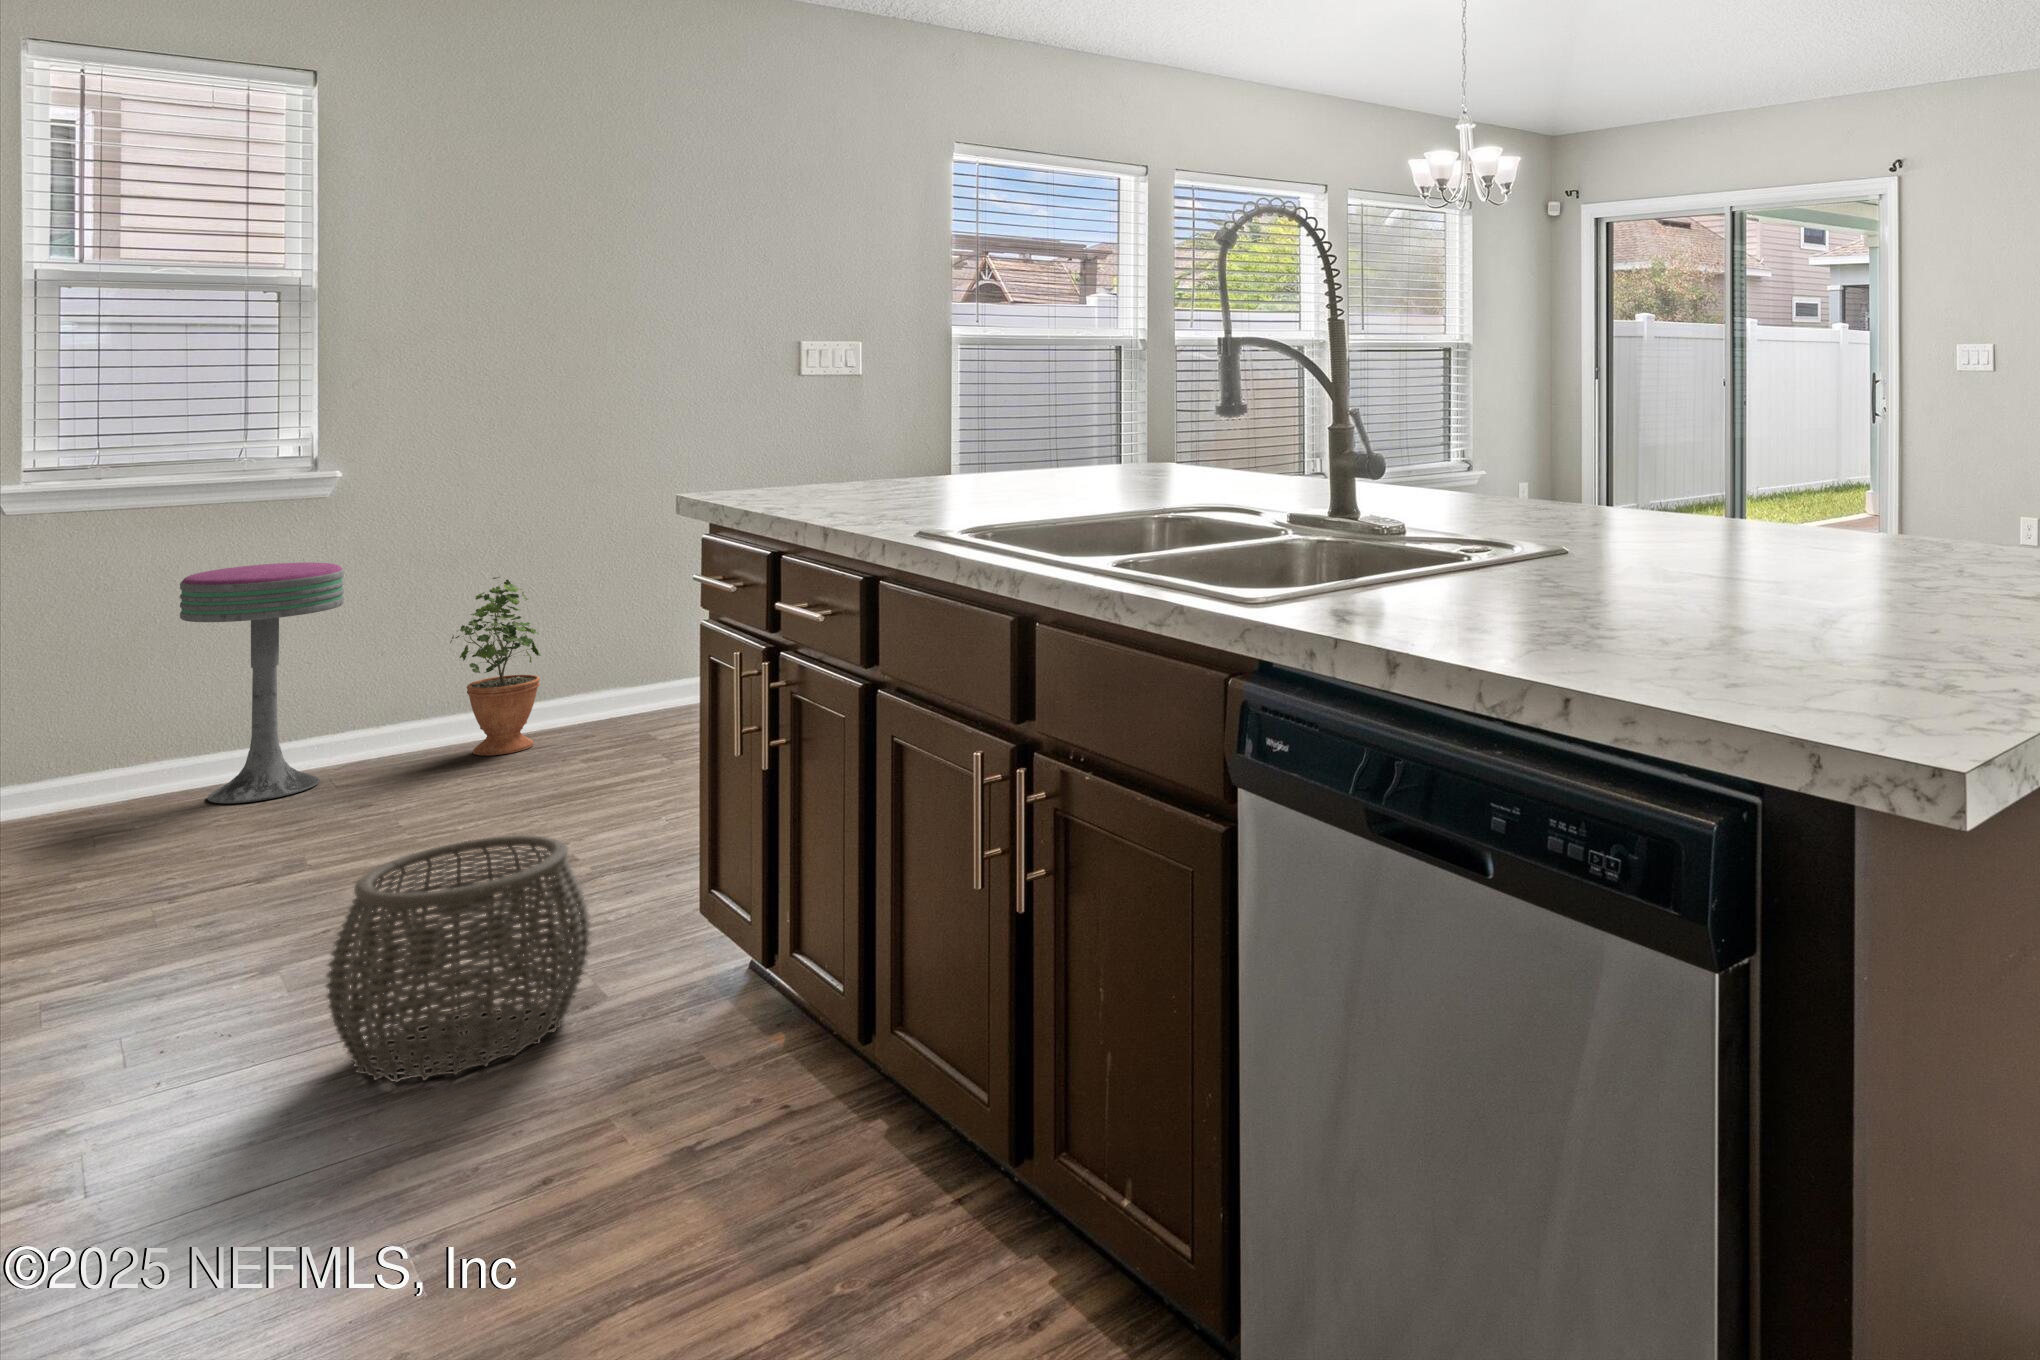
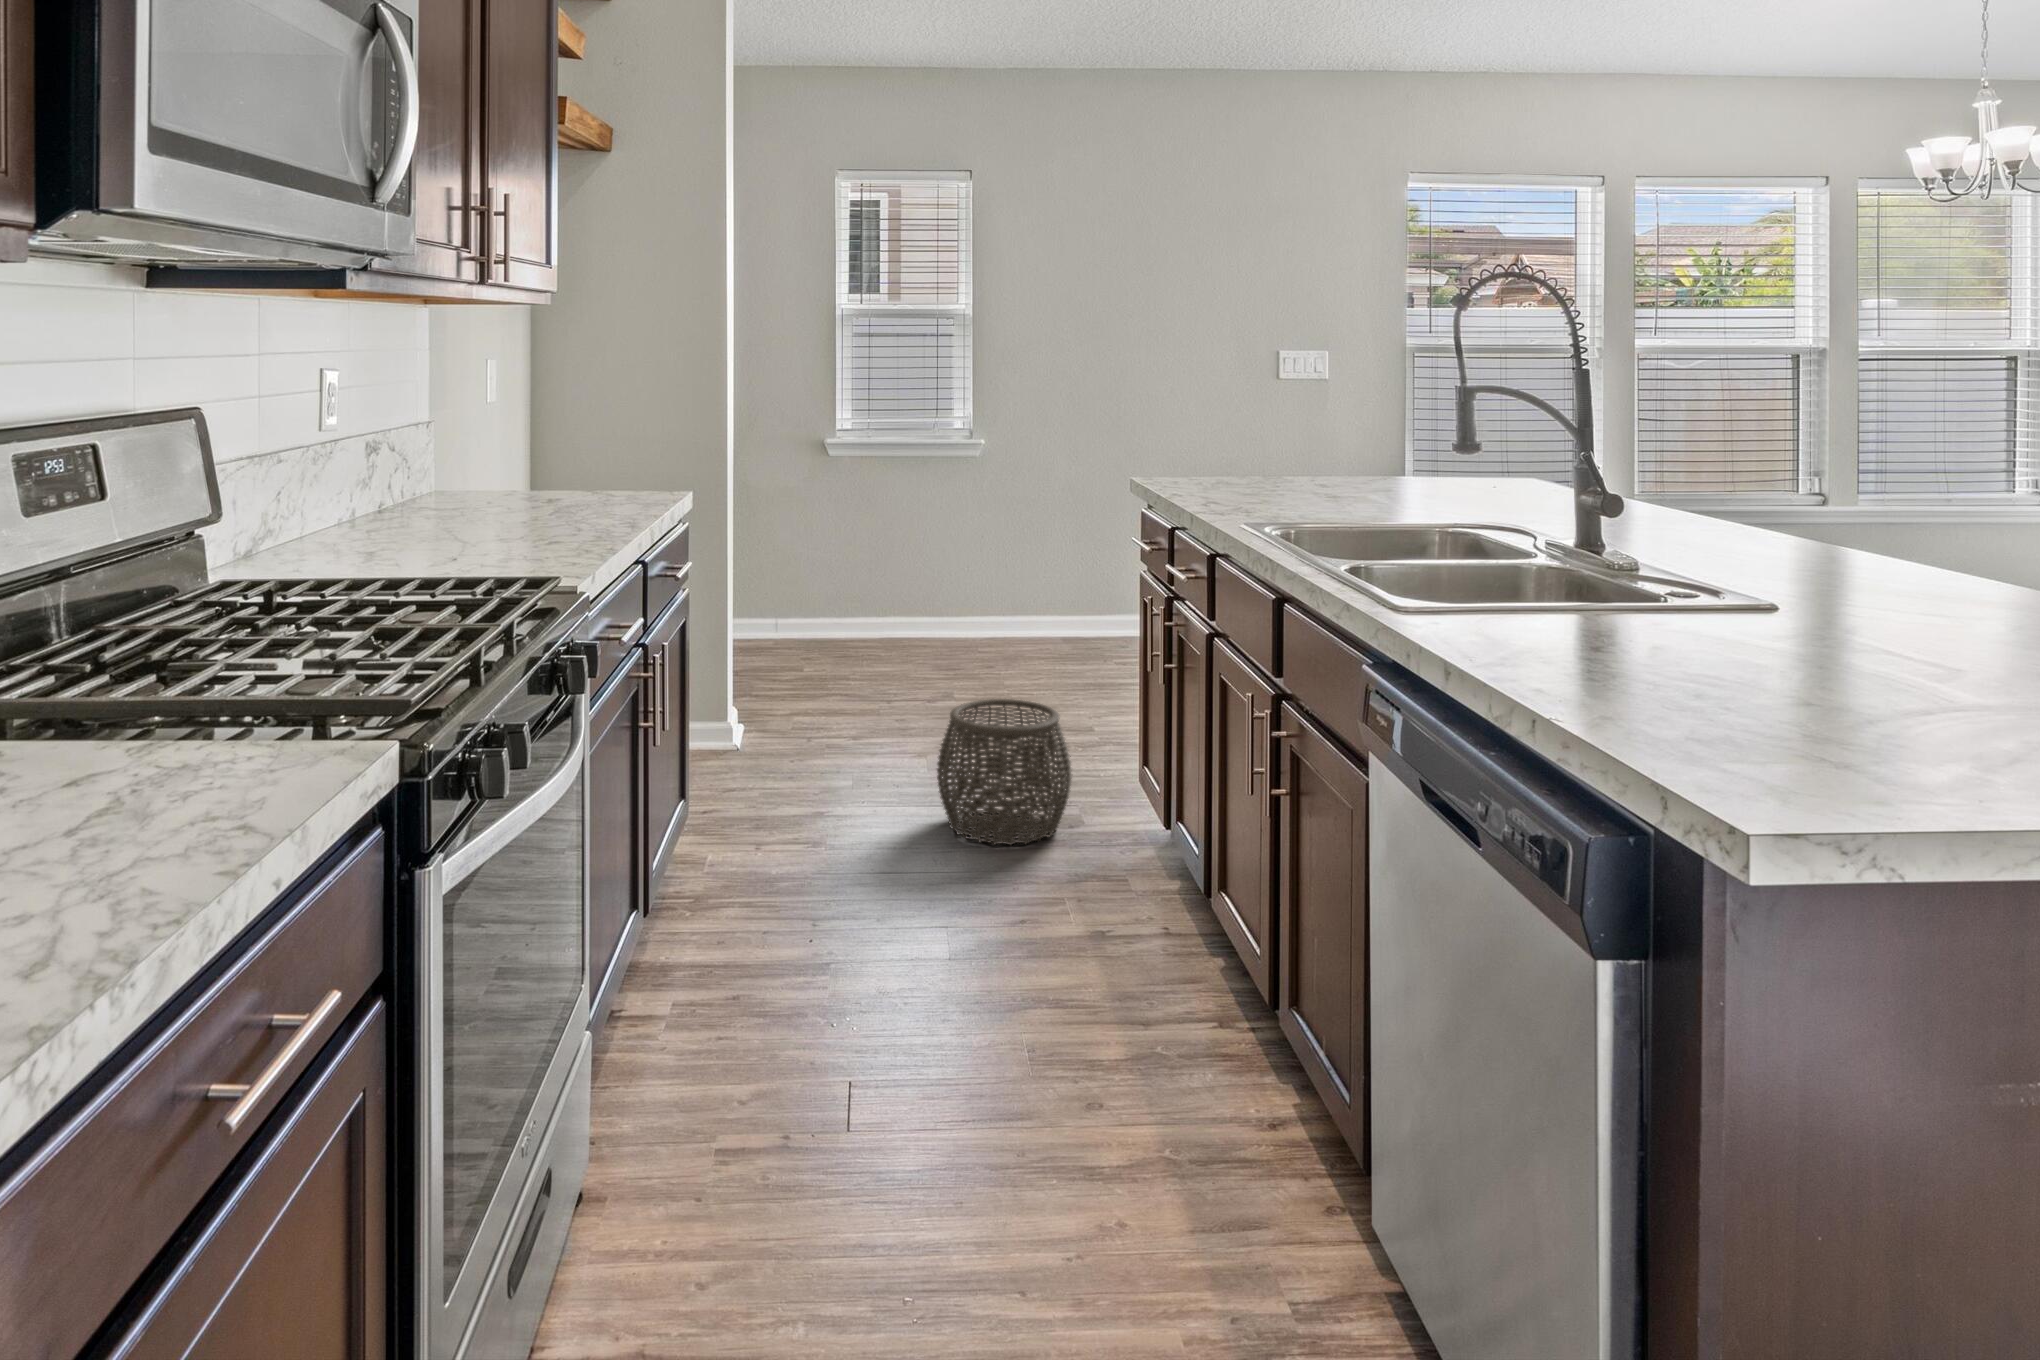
bar stool: present [180,563,344,803] -> none [902,502,980,655]
potted plant: present [450,577,540,755] -> none [1036,525,1089,652]

